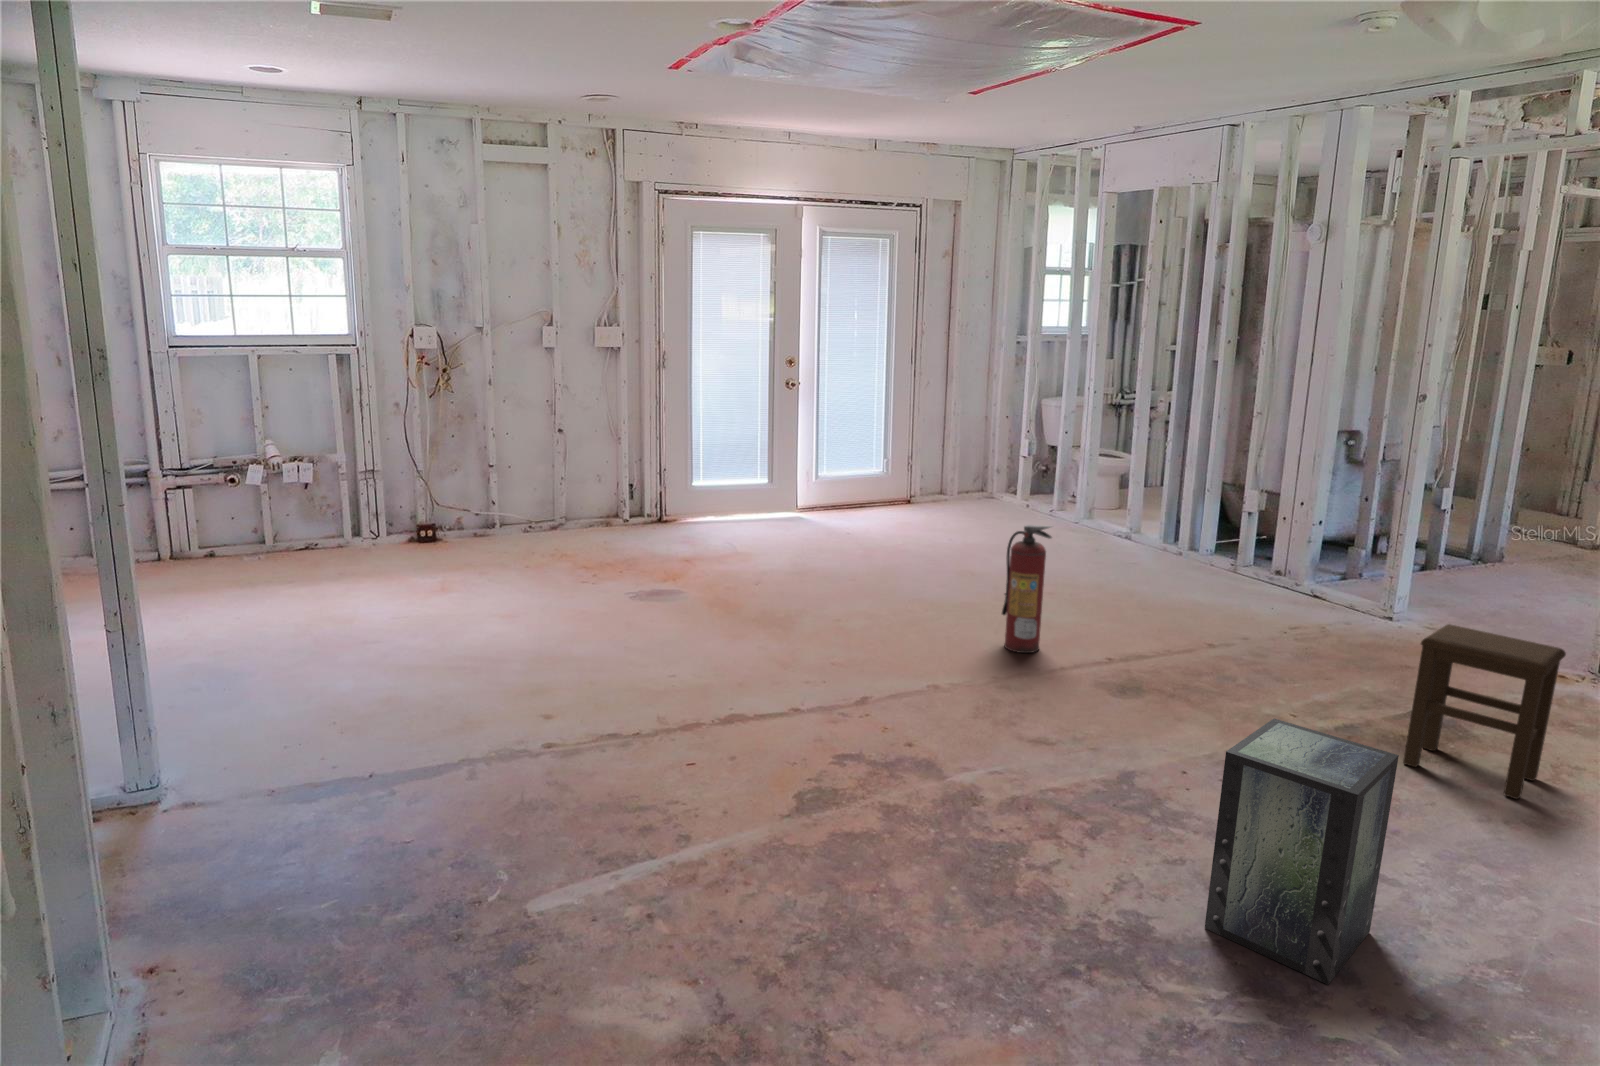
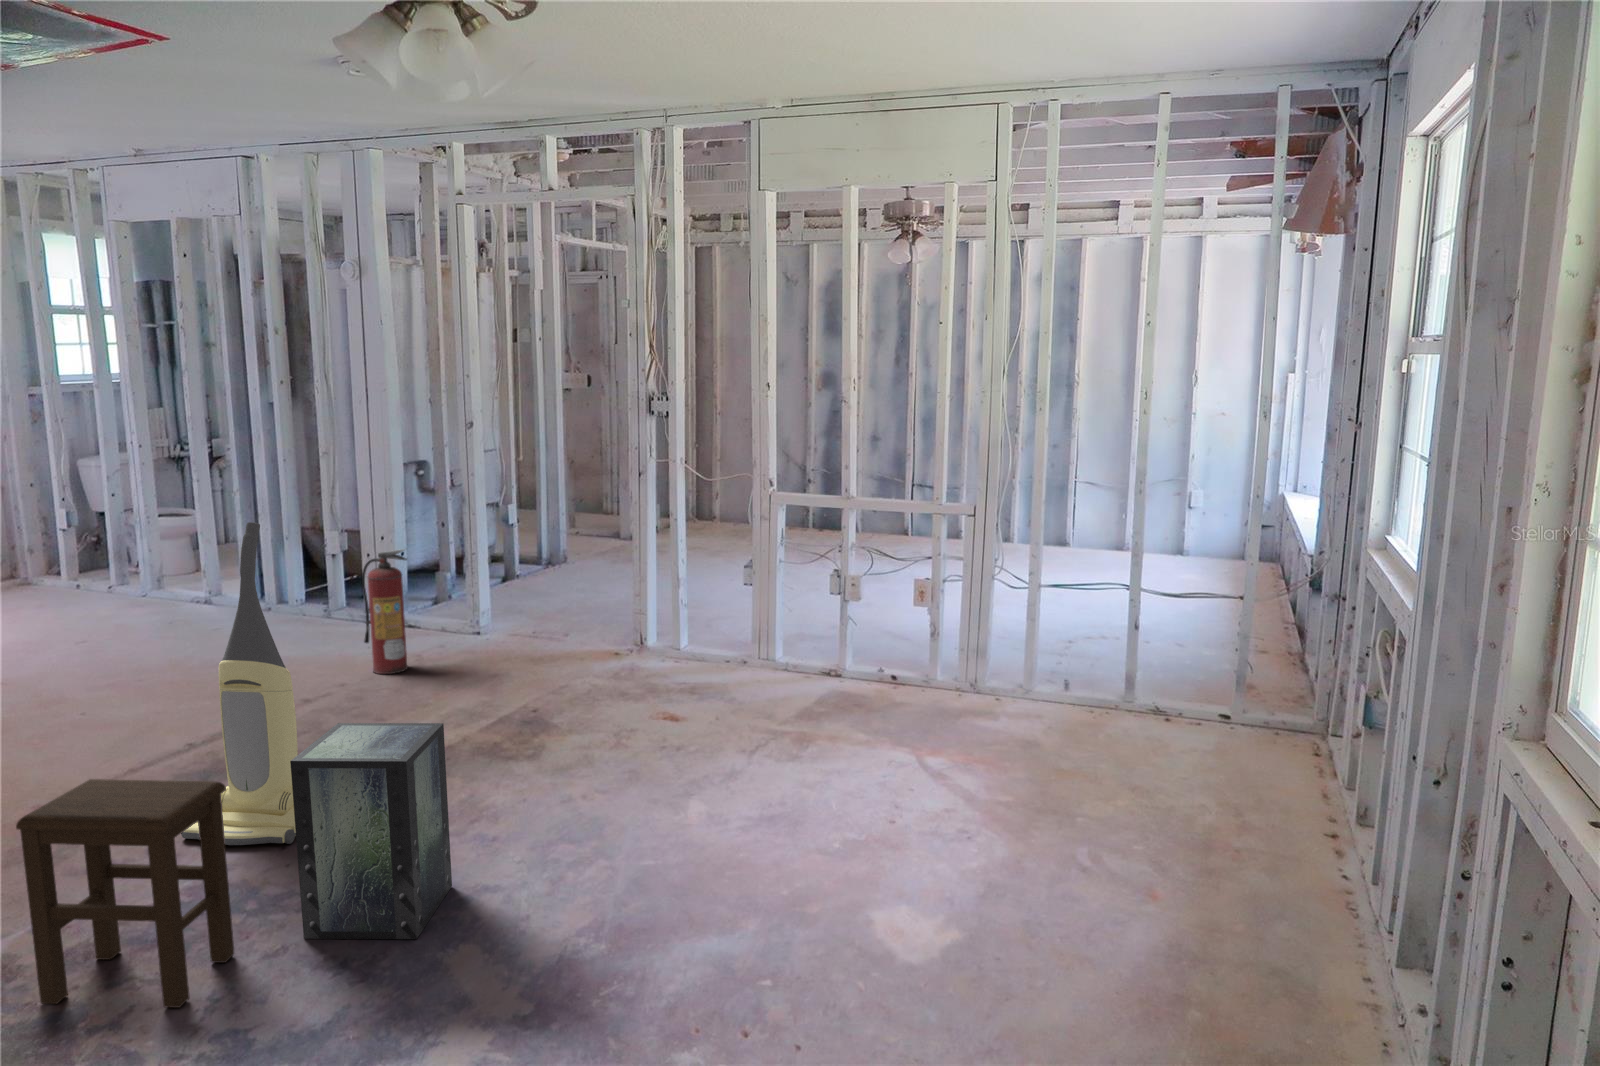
vacuum cleaner: none [1096,488,1225,810] -> present [181,522,298,845]
fire extinguisher: present [1002,525,1052,653] -> present [362,549,408,674]
stool: present [1403,624,1566,799] -> present [16,779,234,1008]

